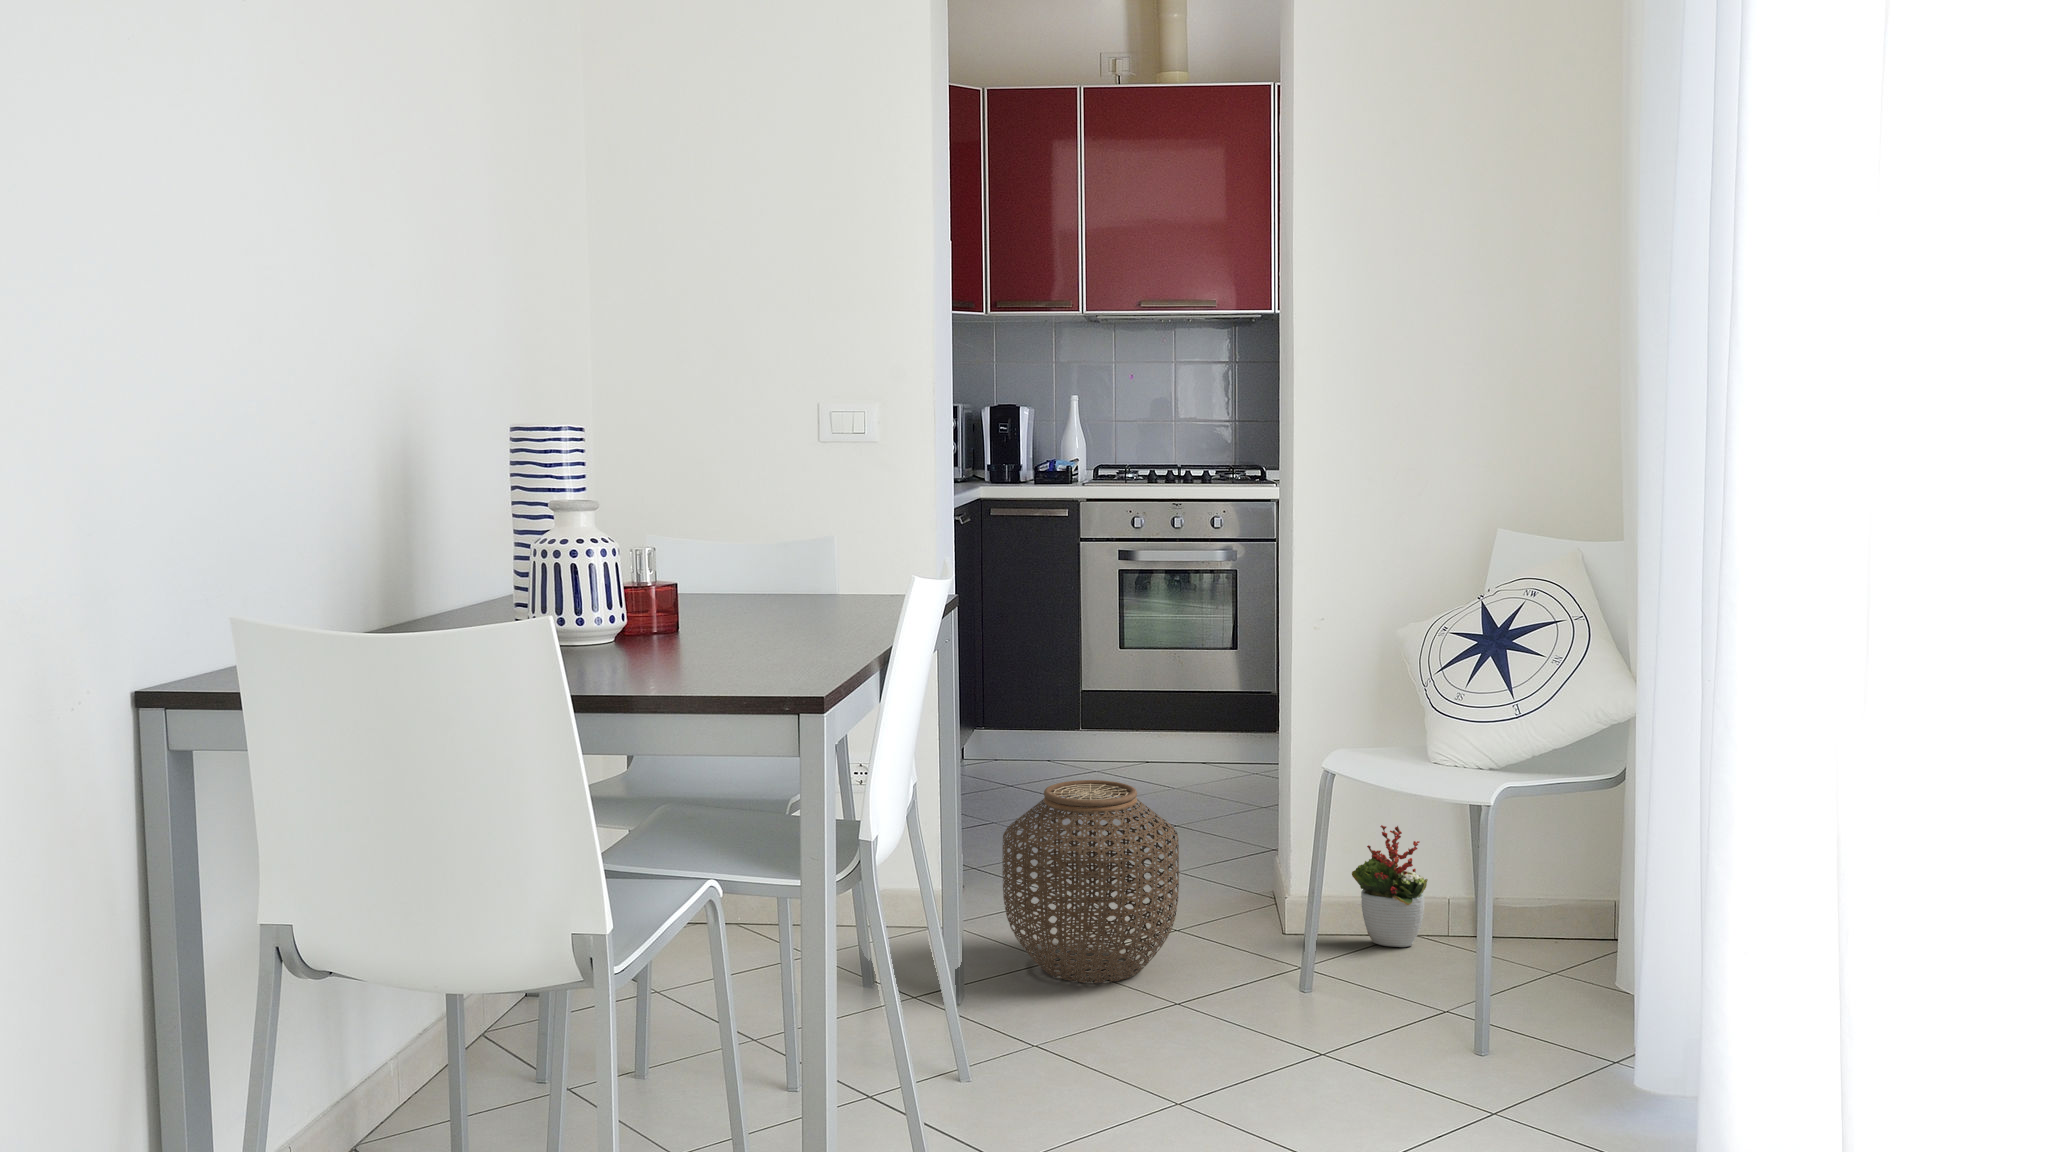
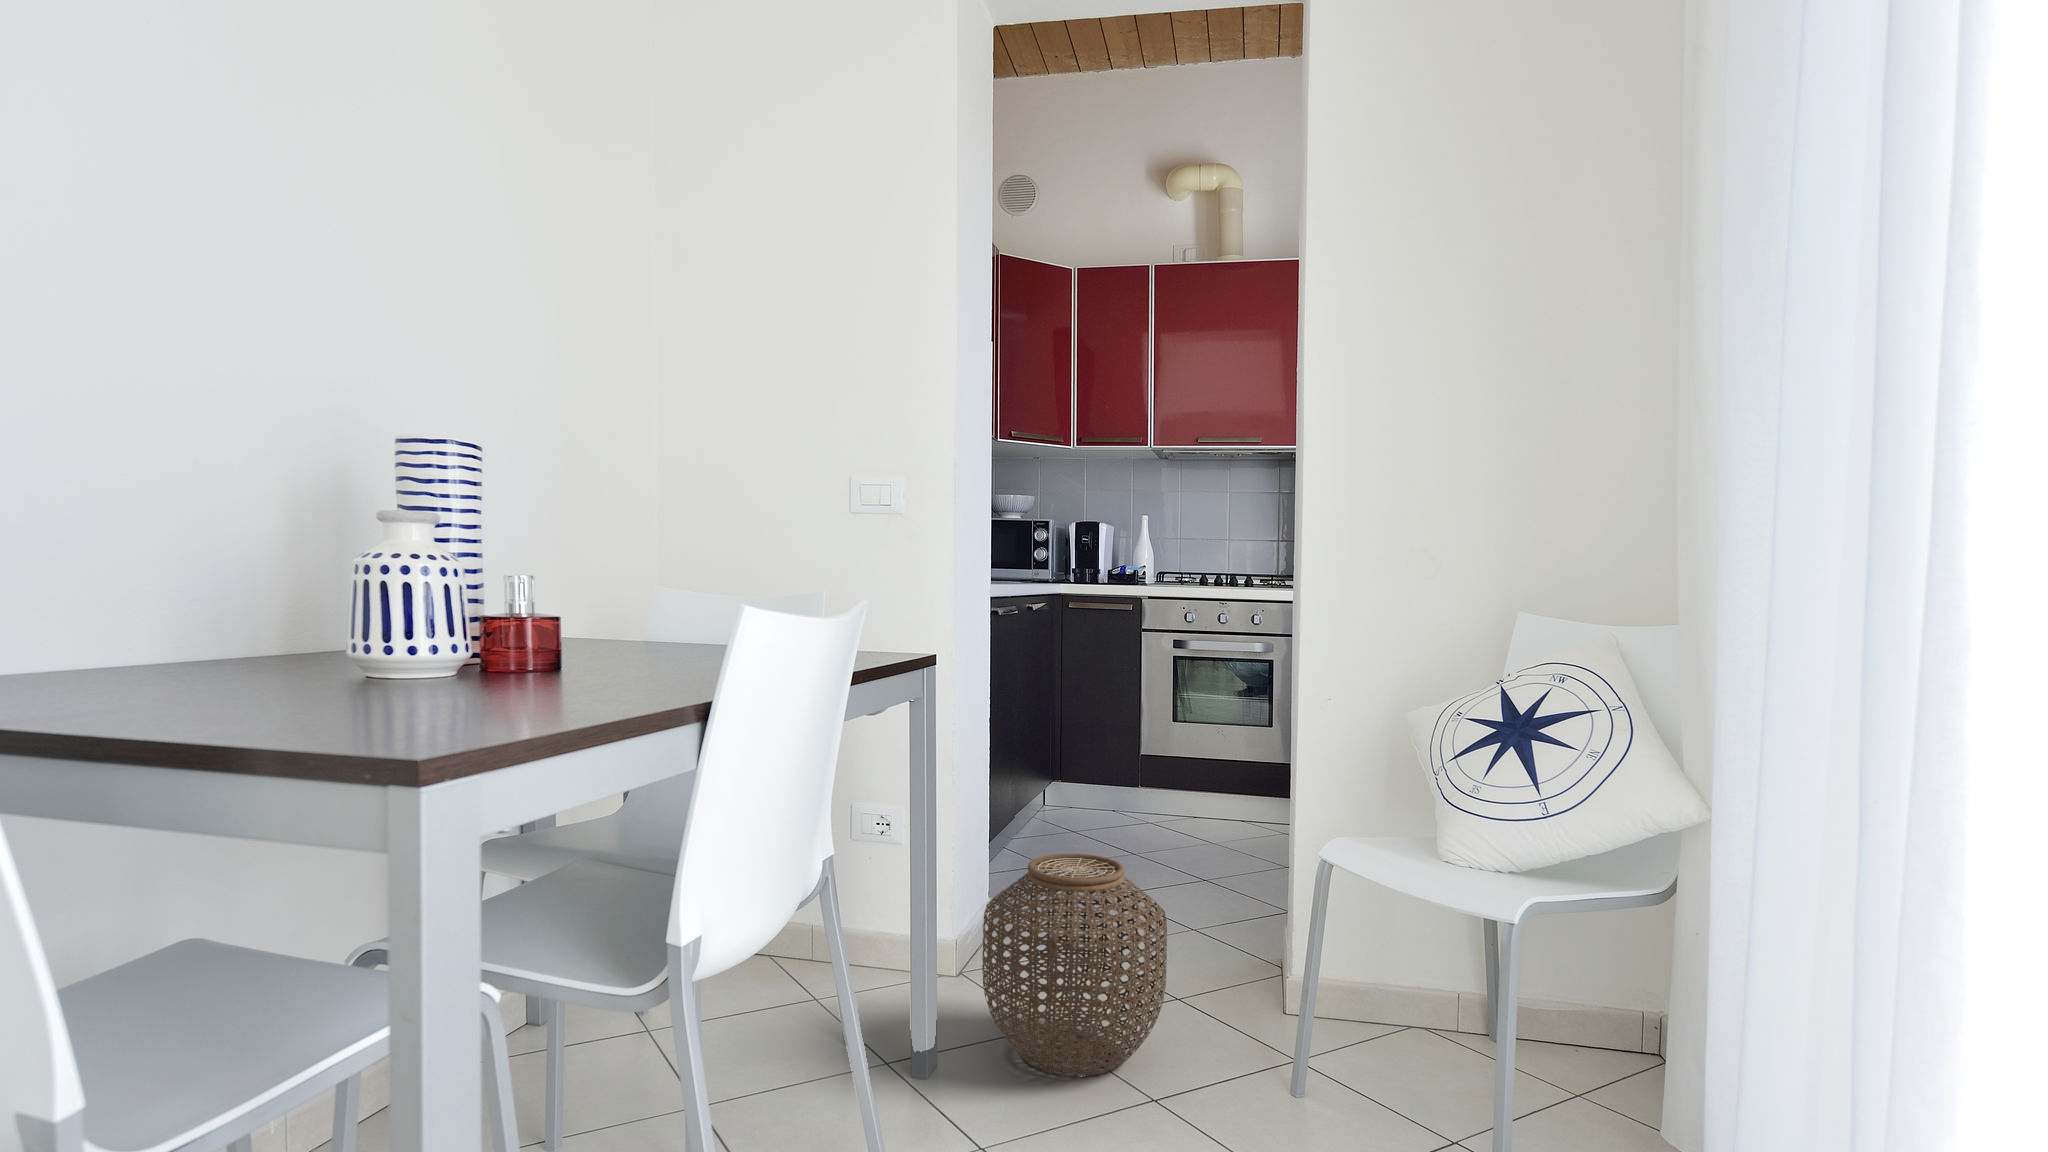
decorative plant: present [1352,825,1428,947] -> none [1358,920,1441,1056]

